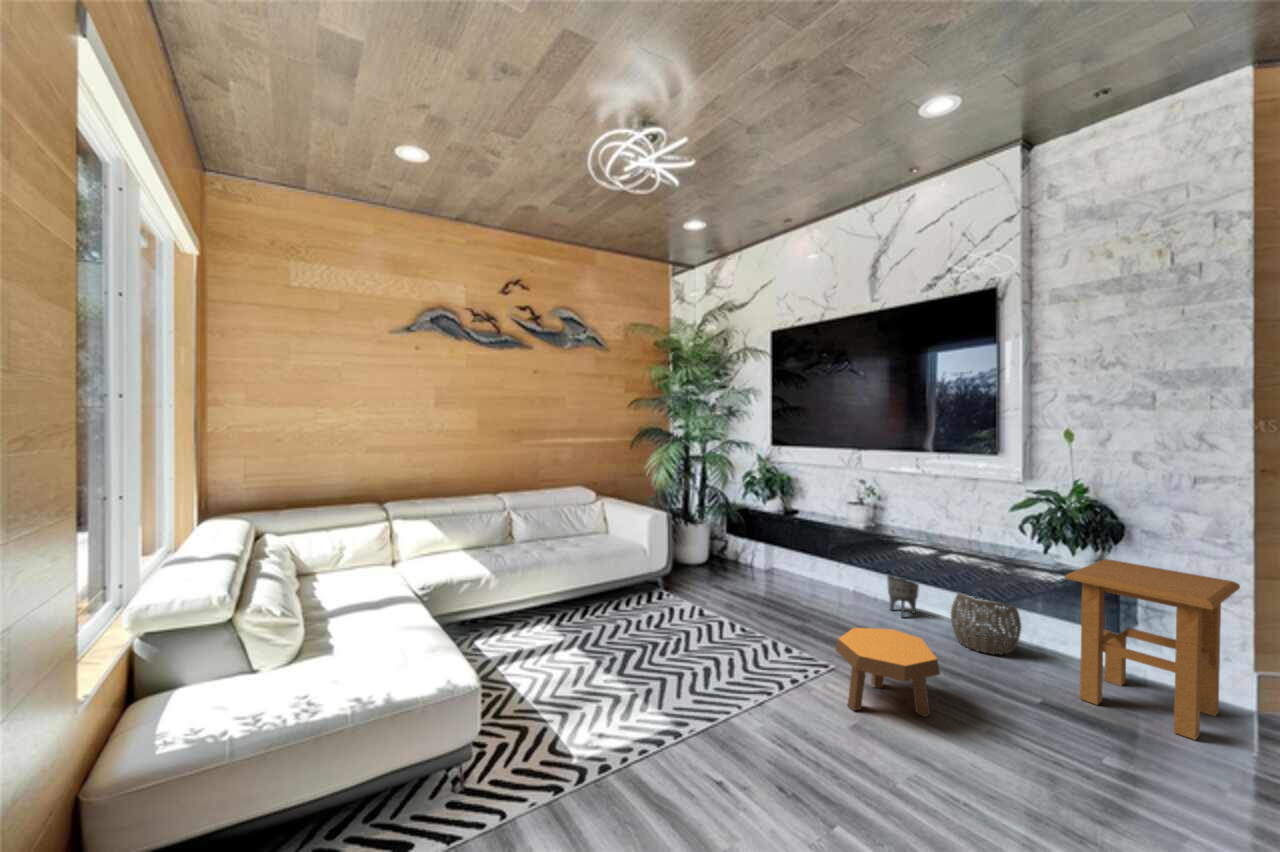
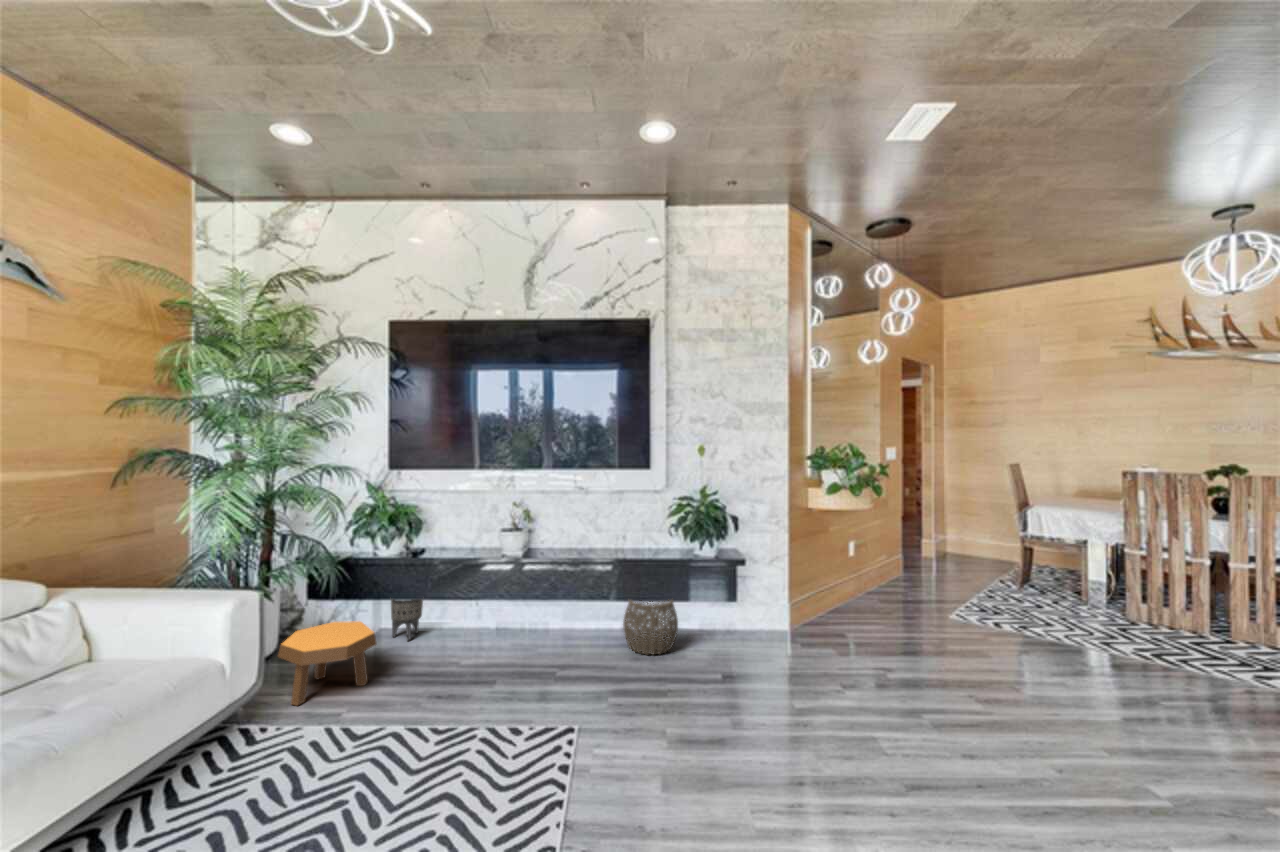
side table: present [1065,559,1240,740] -> none [725,548,822,669]
planter: present [887,575,919,618] -> present [391,599,423,641]
footstool: present [836,628,940,717] -> present [278,621,376,705]

